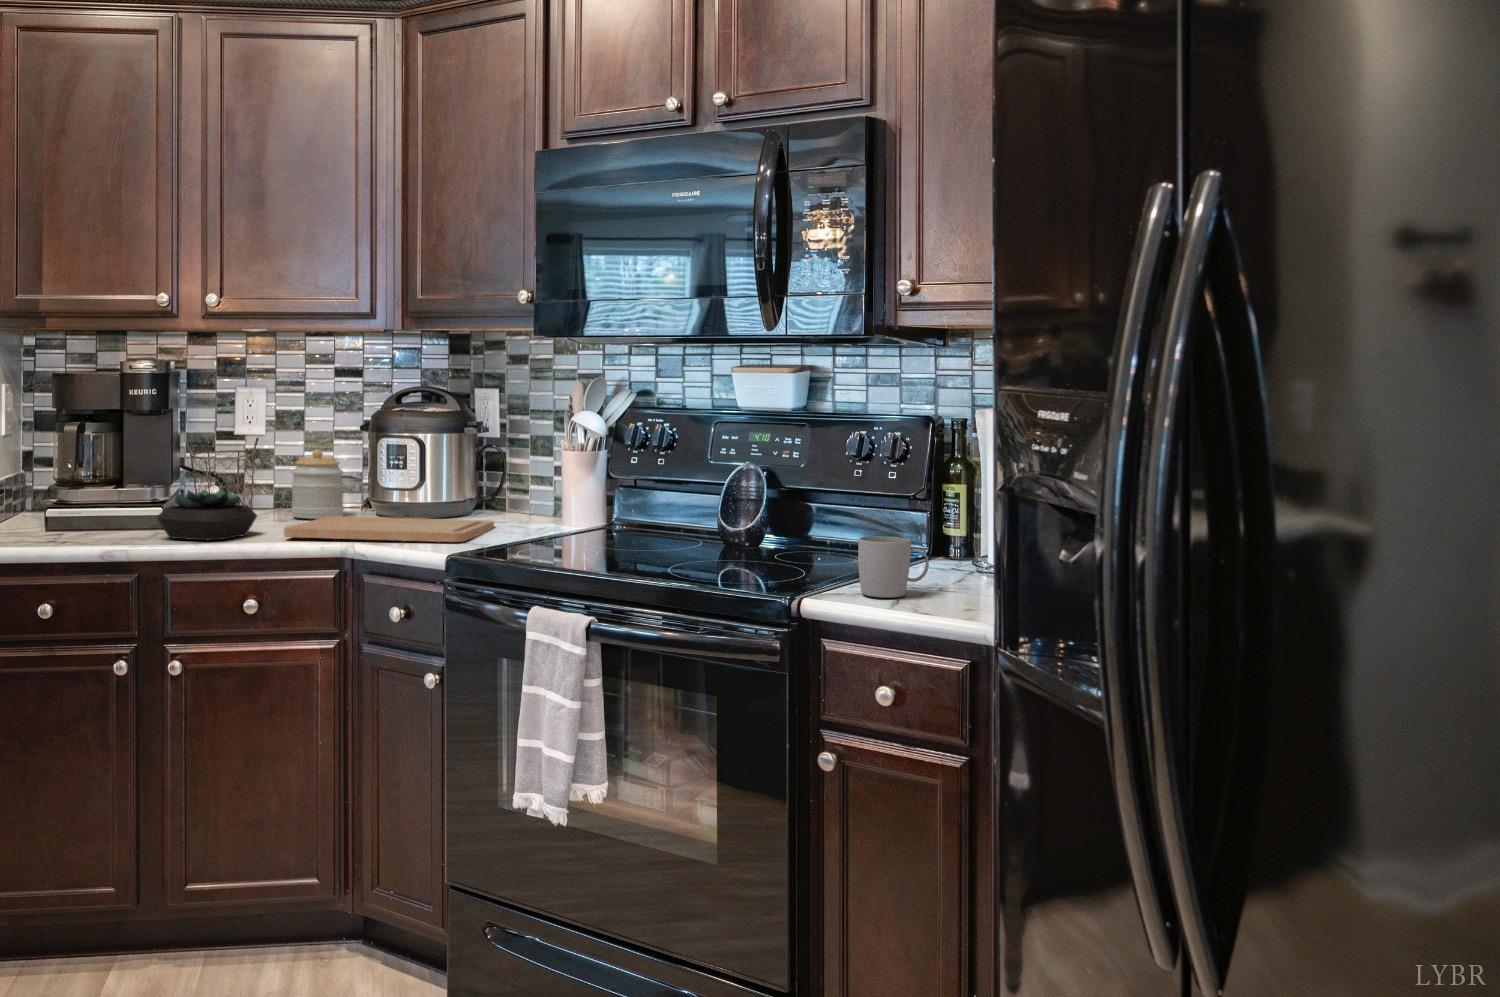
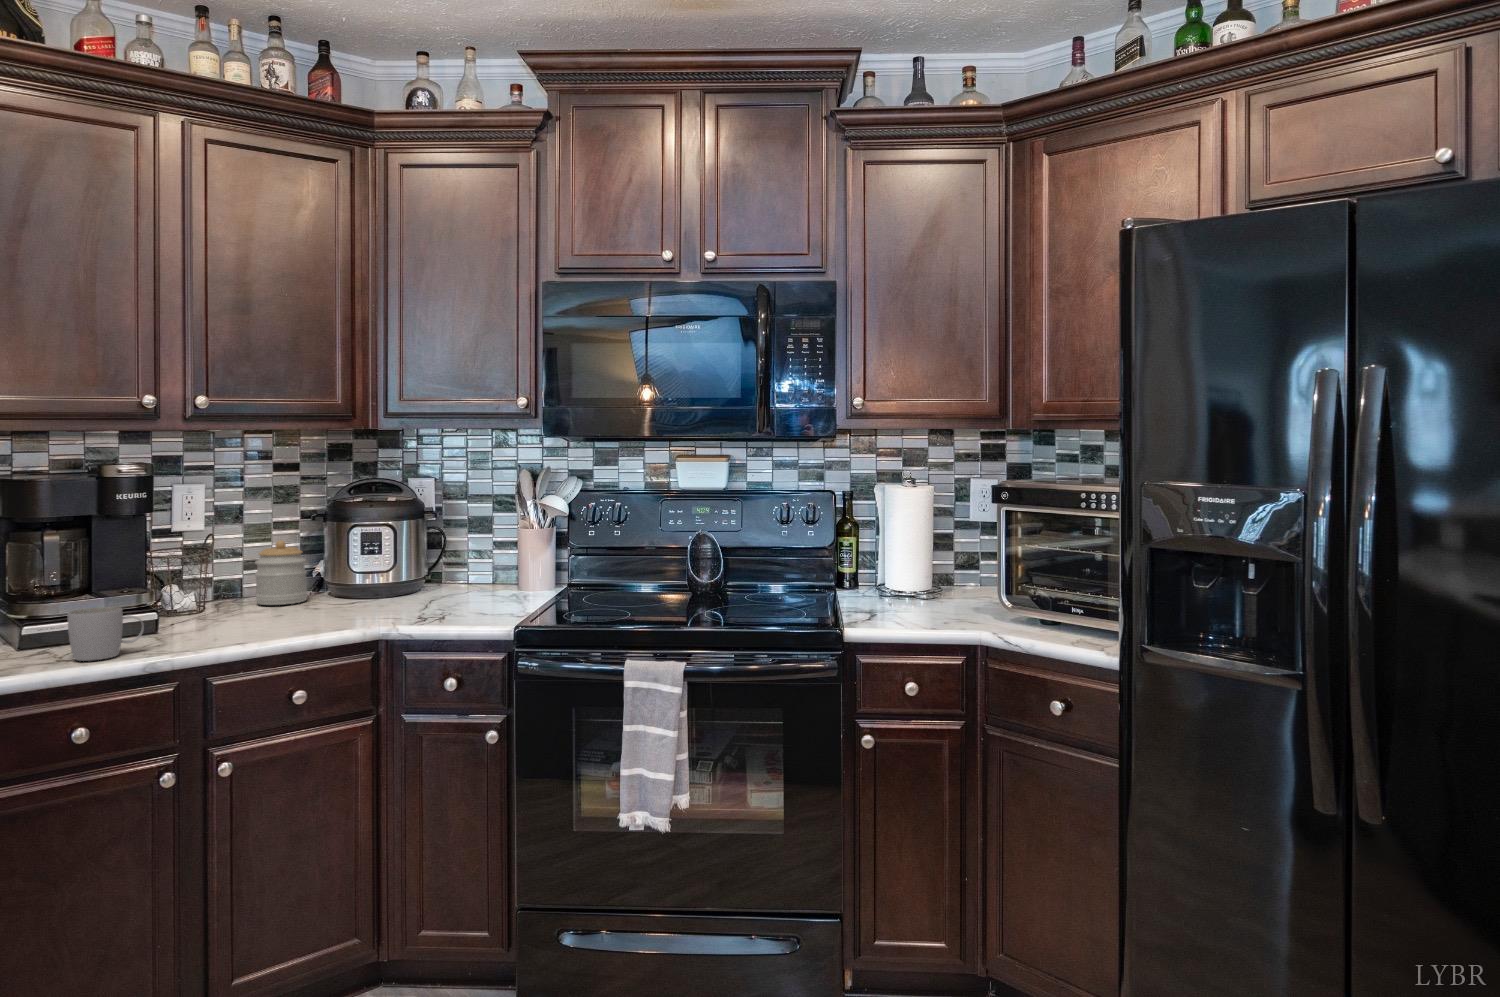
succulent plant: present [157,489,257,540] -> none [169,585,267,638]
cutting board: present [284,516,494,542] -> none [309,591,485,624]
mug: present [858,536,929,598] -> present [68,607,144,661]

